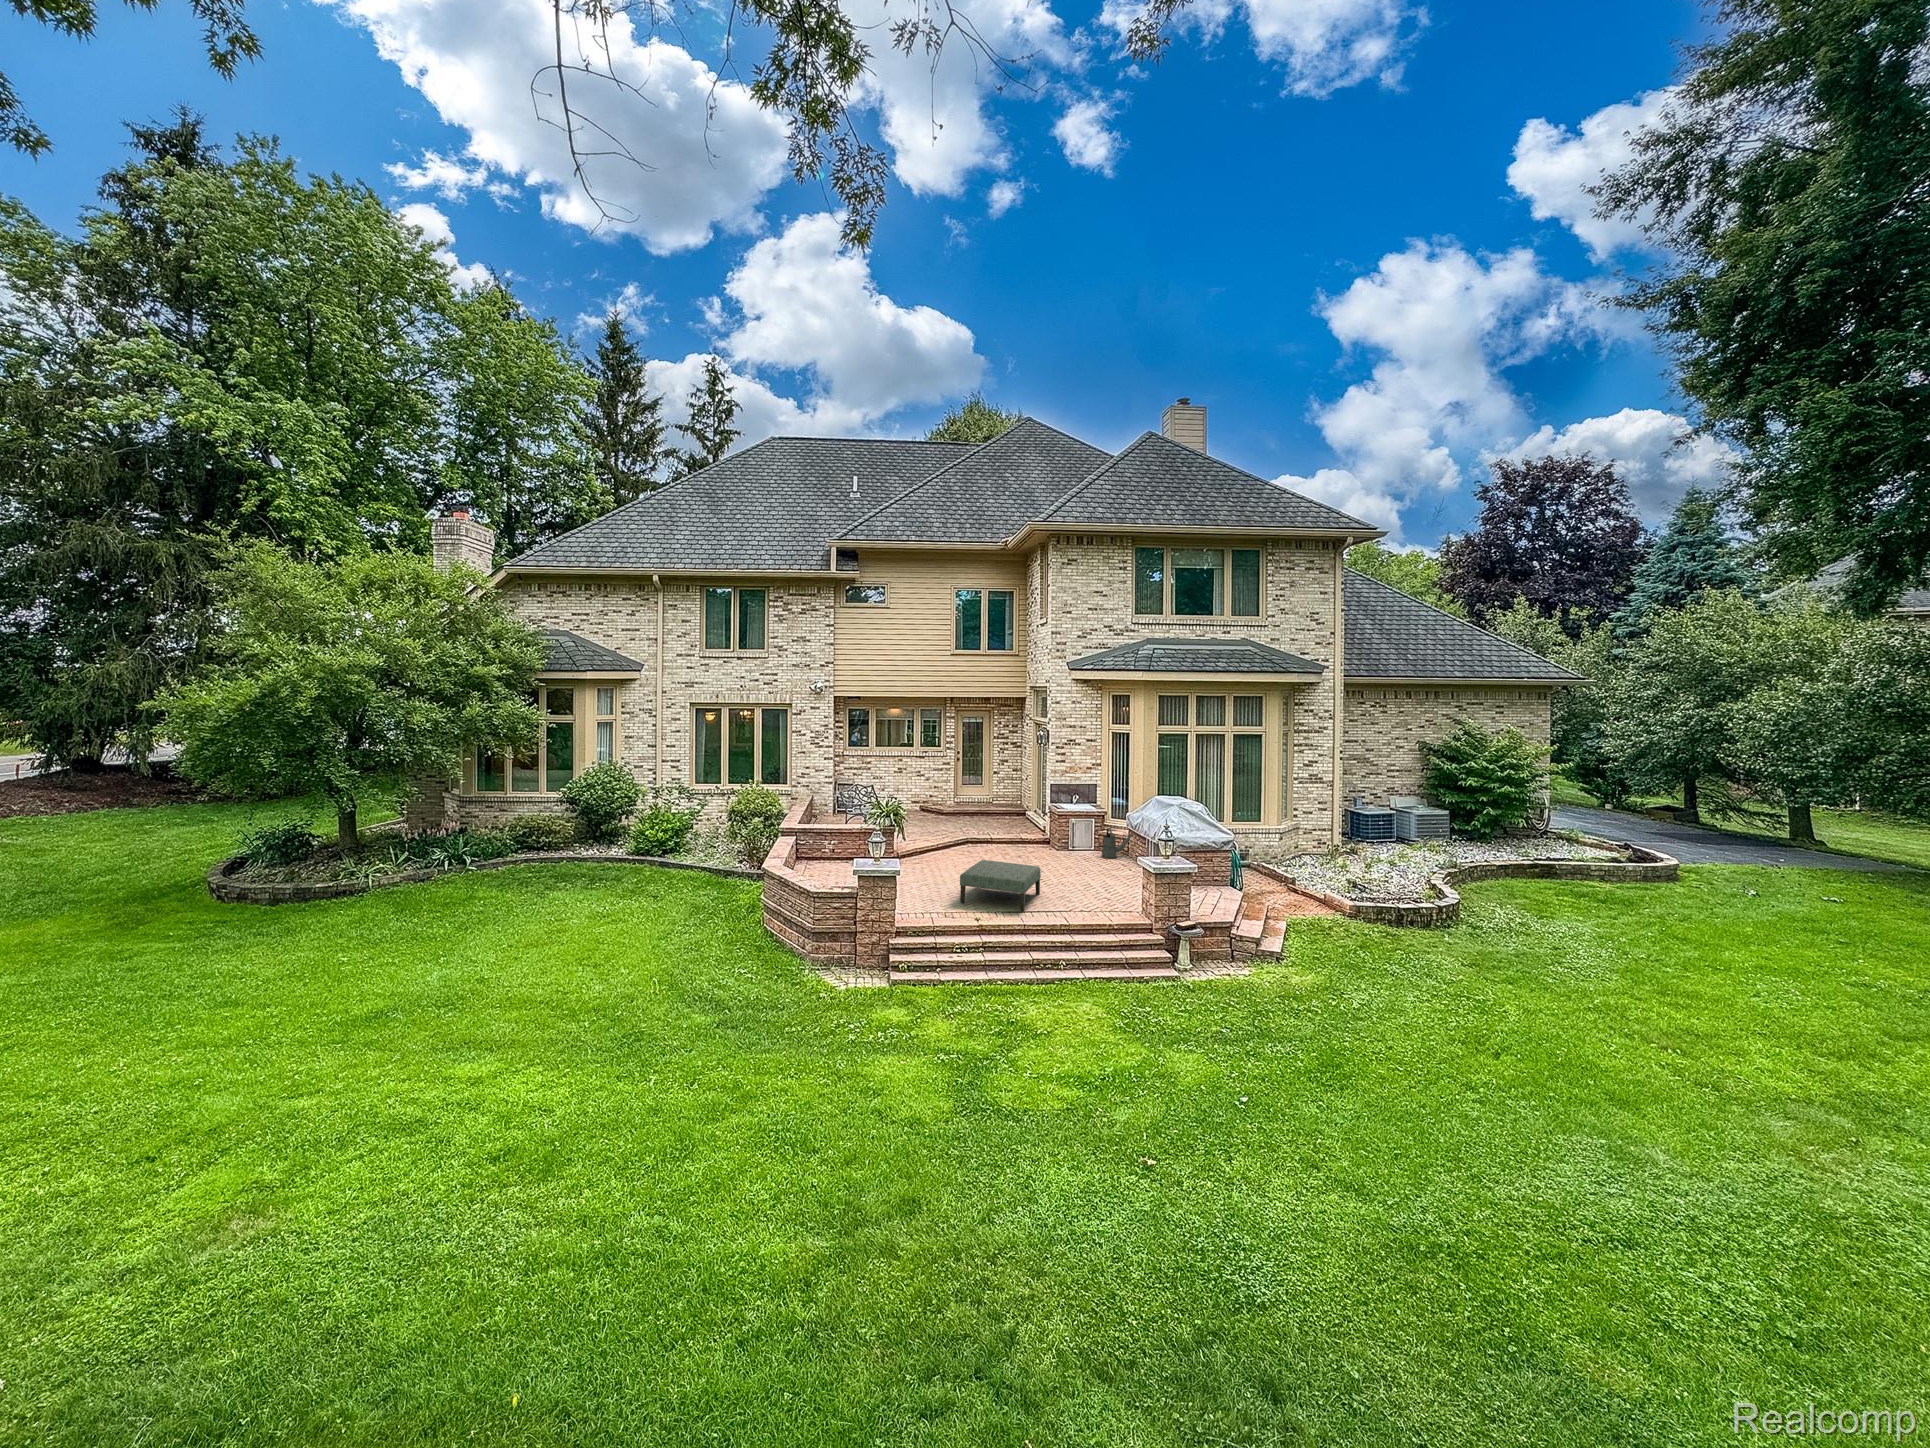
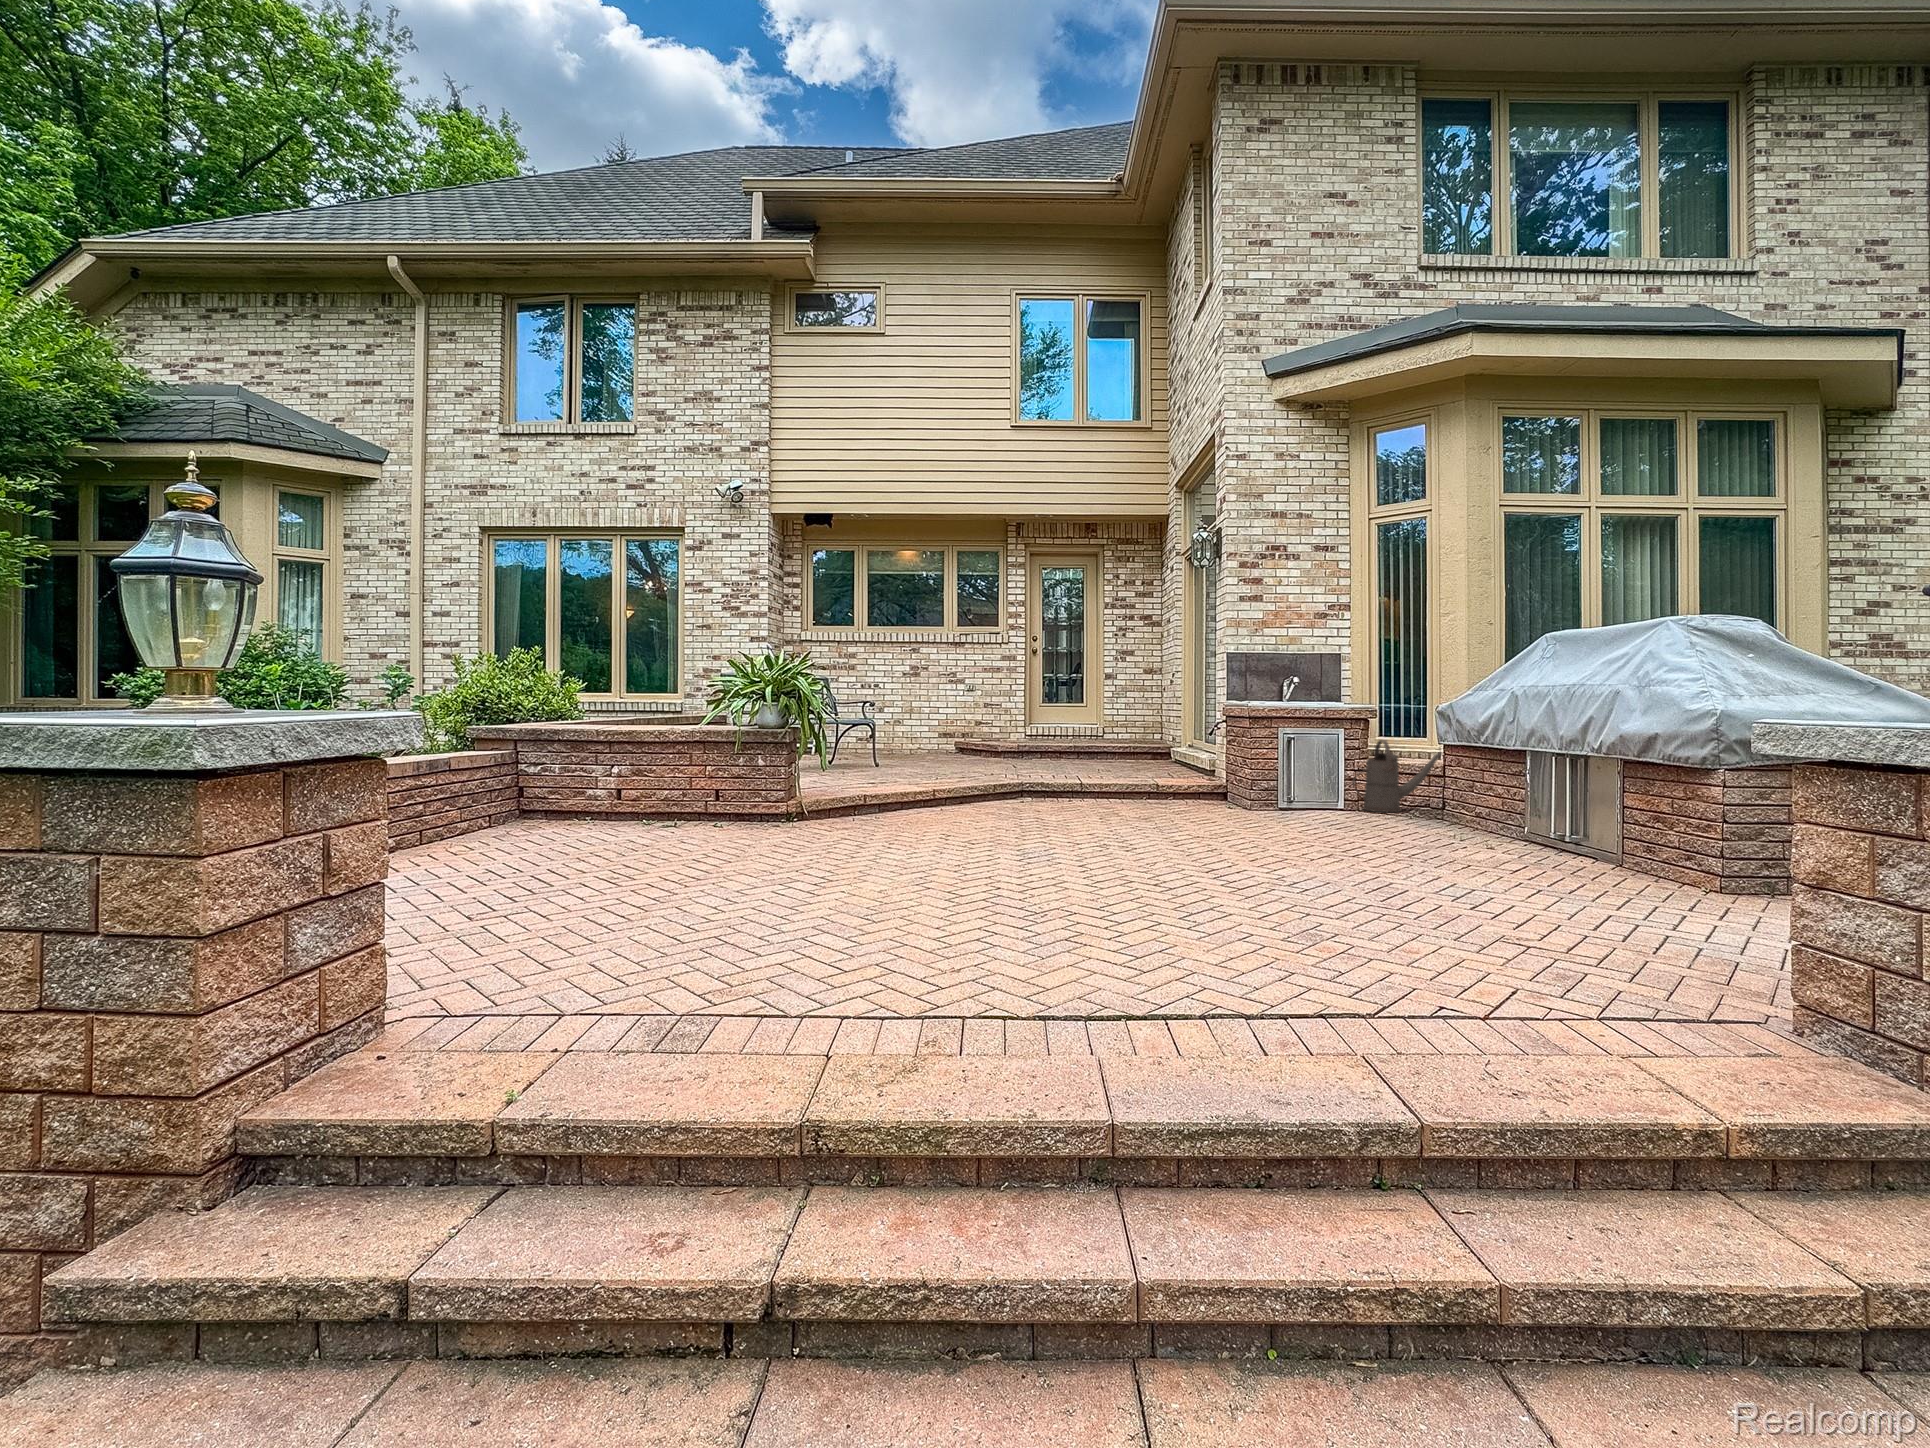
ottoman: present [960,860,1041,911] -> none [987,780,1217,897]

